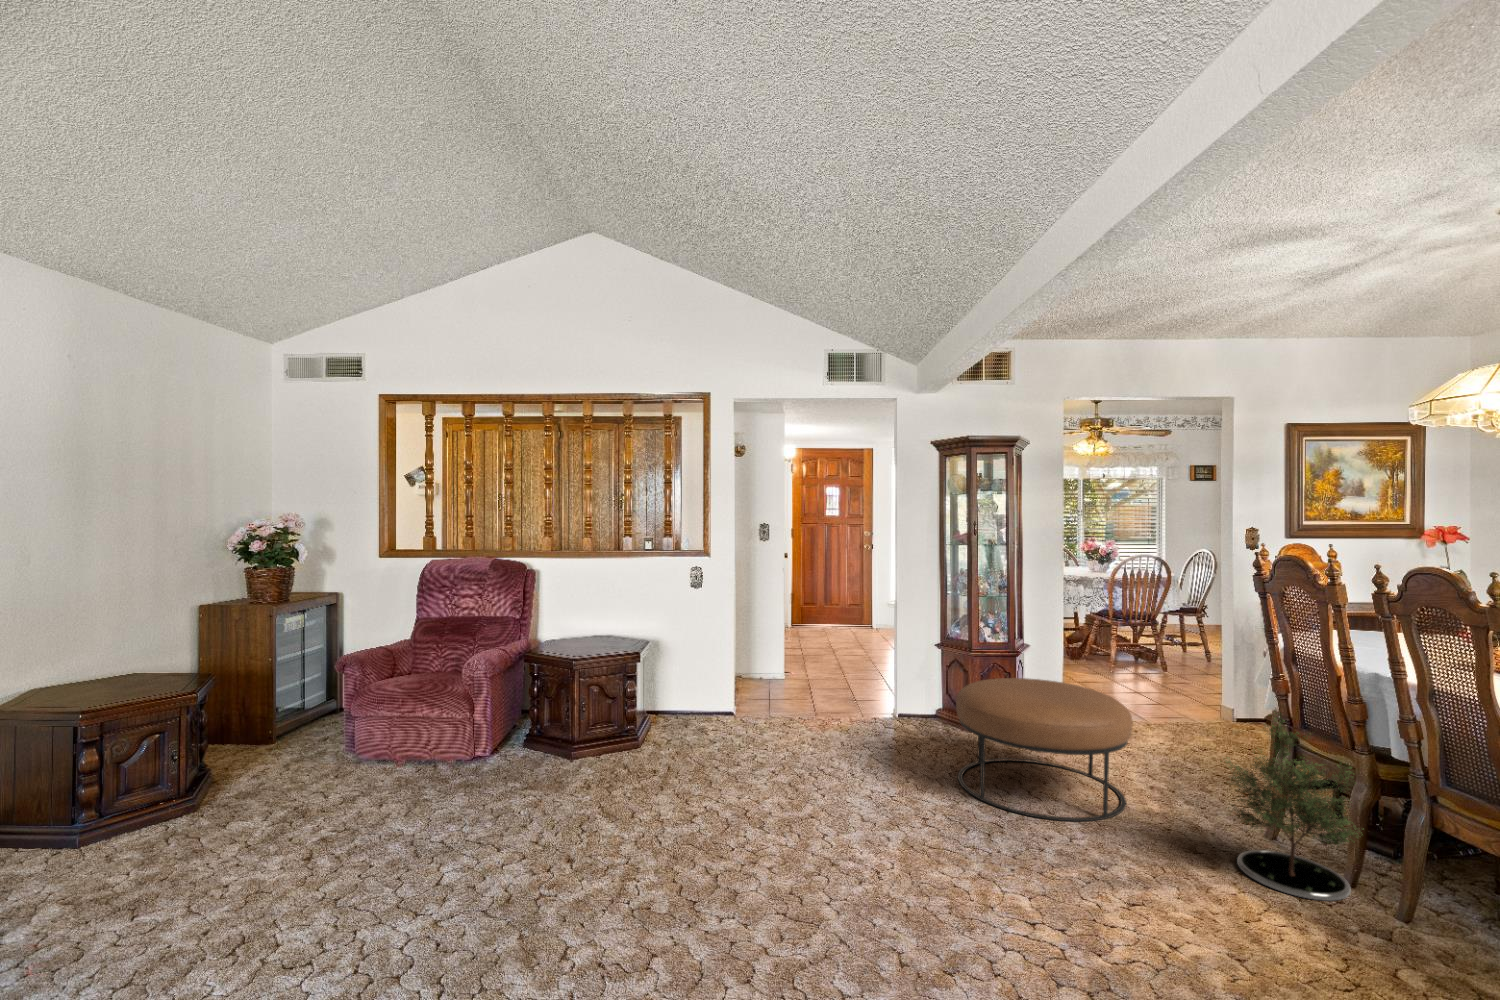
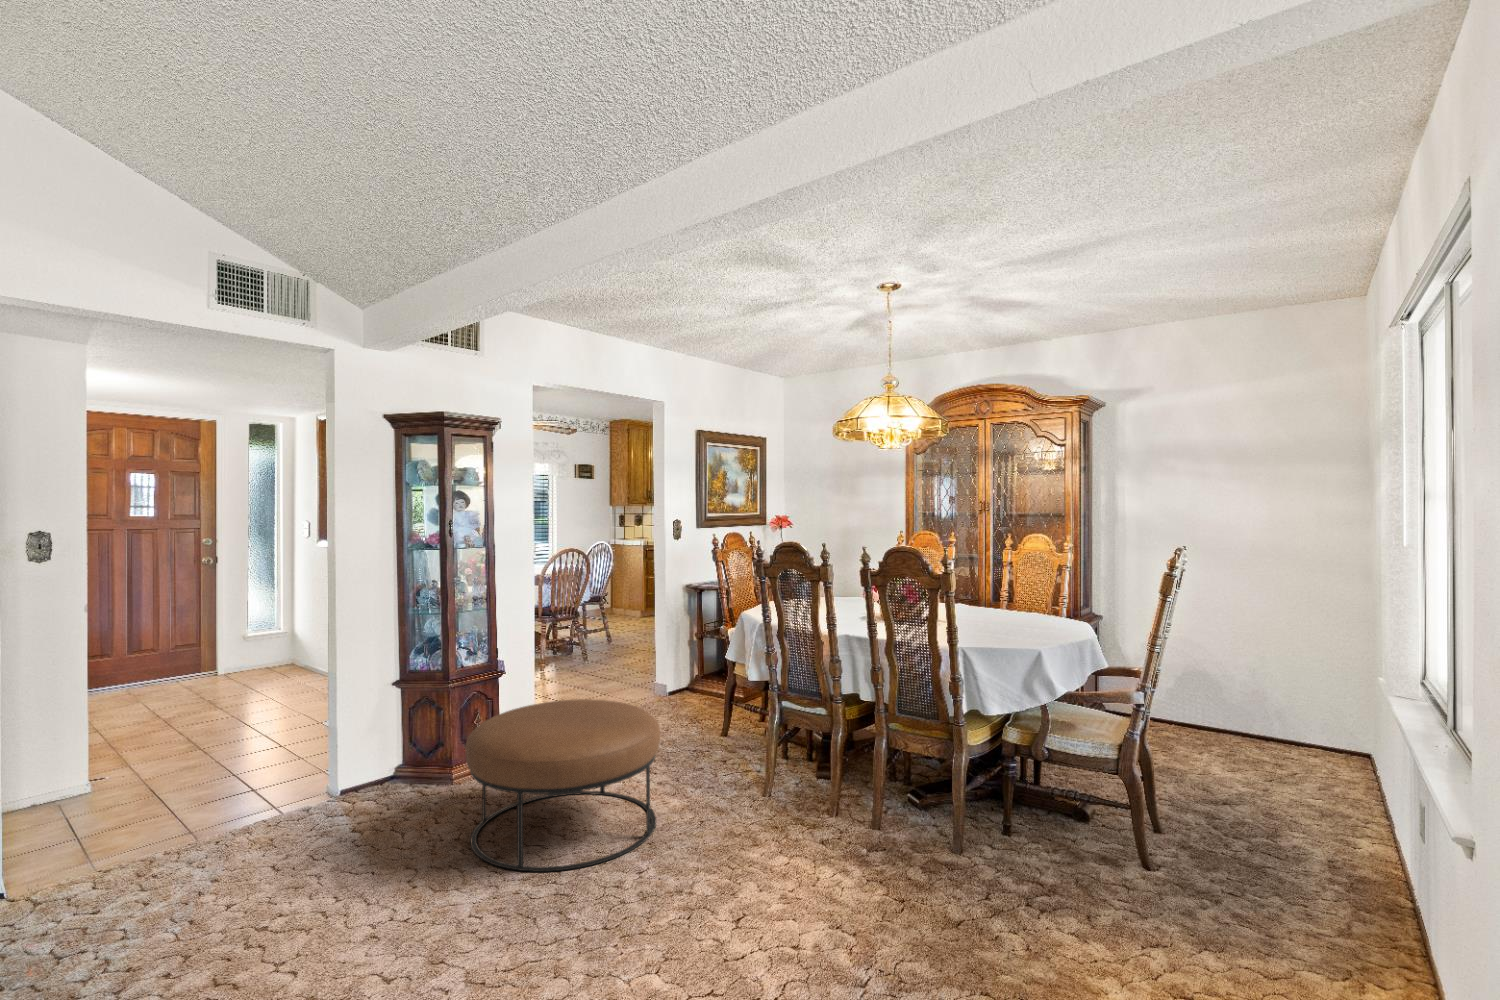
potted tree: present [1226,710,1359,901] -> none [761,682,858,849]

